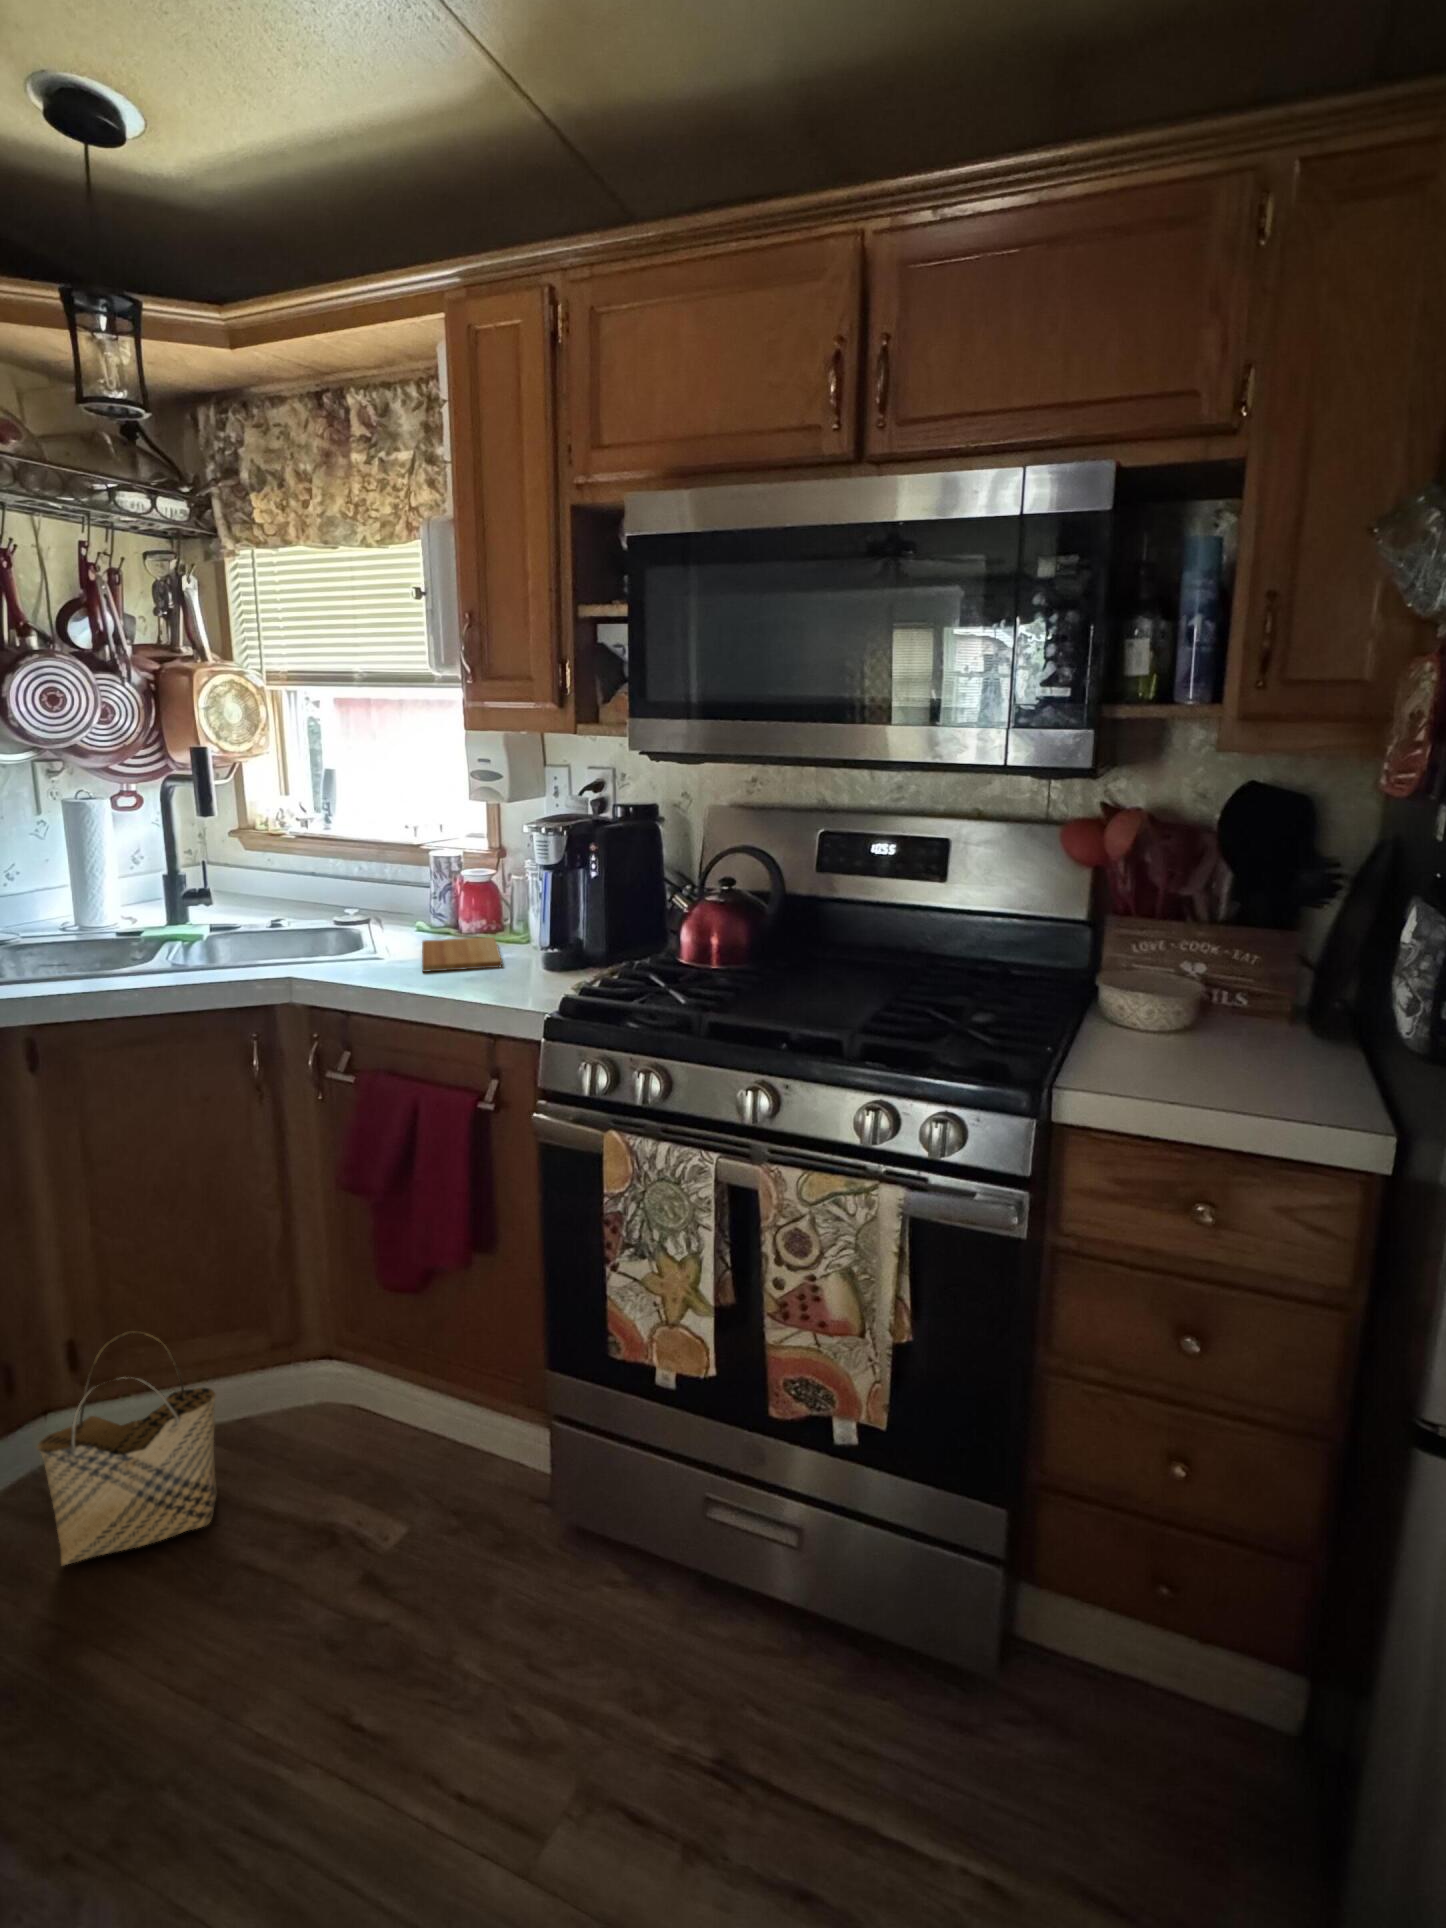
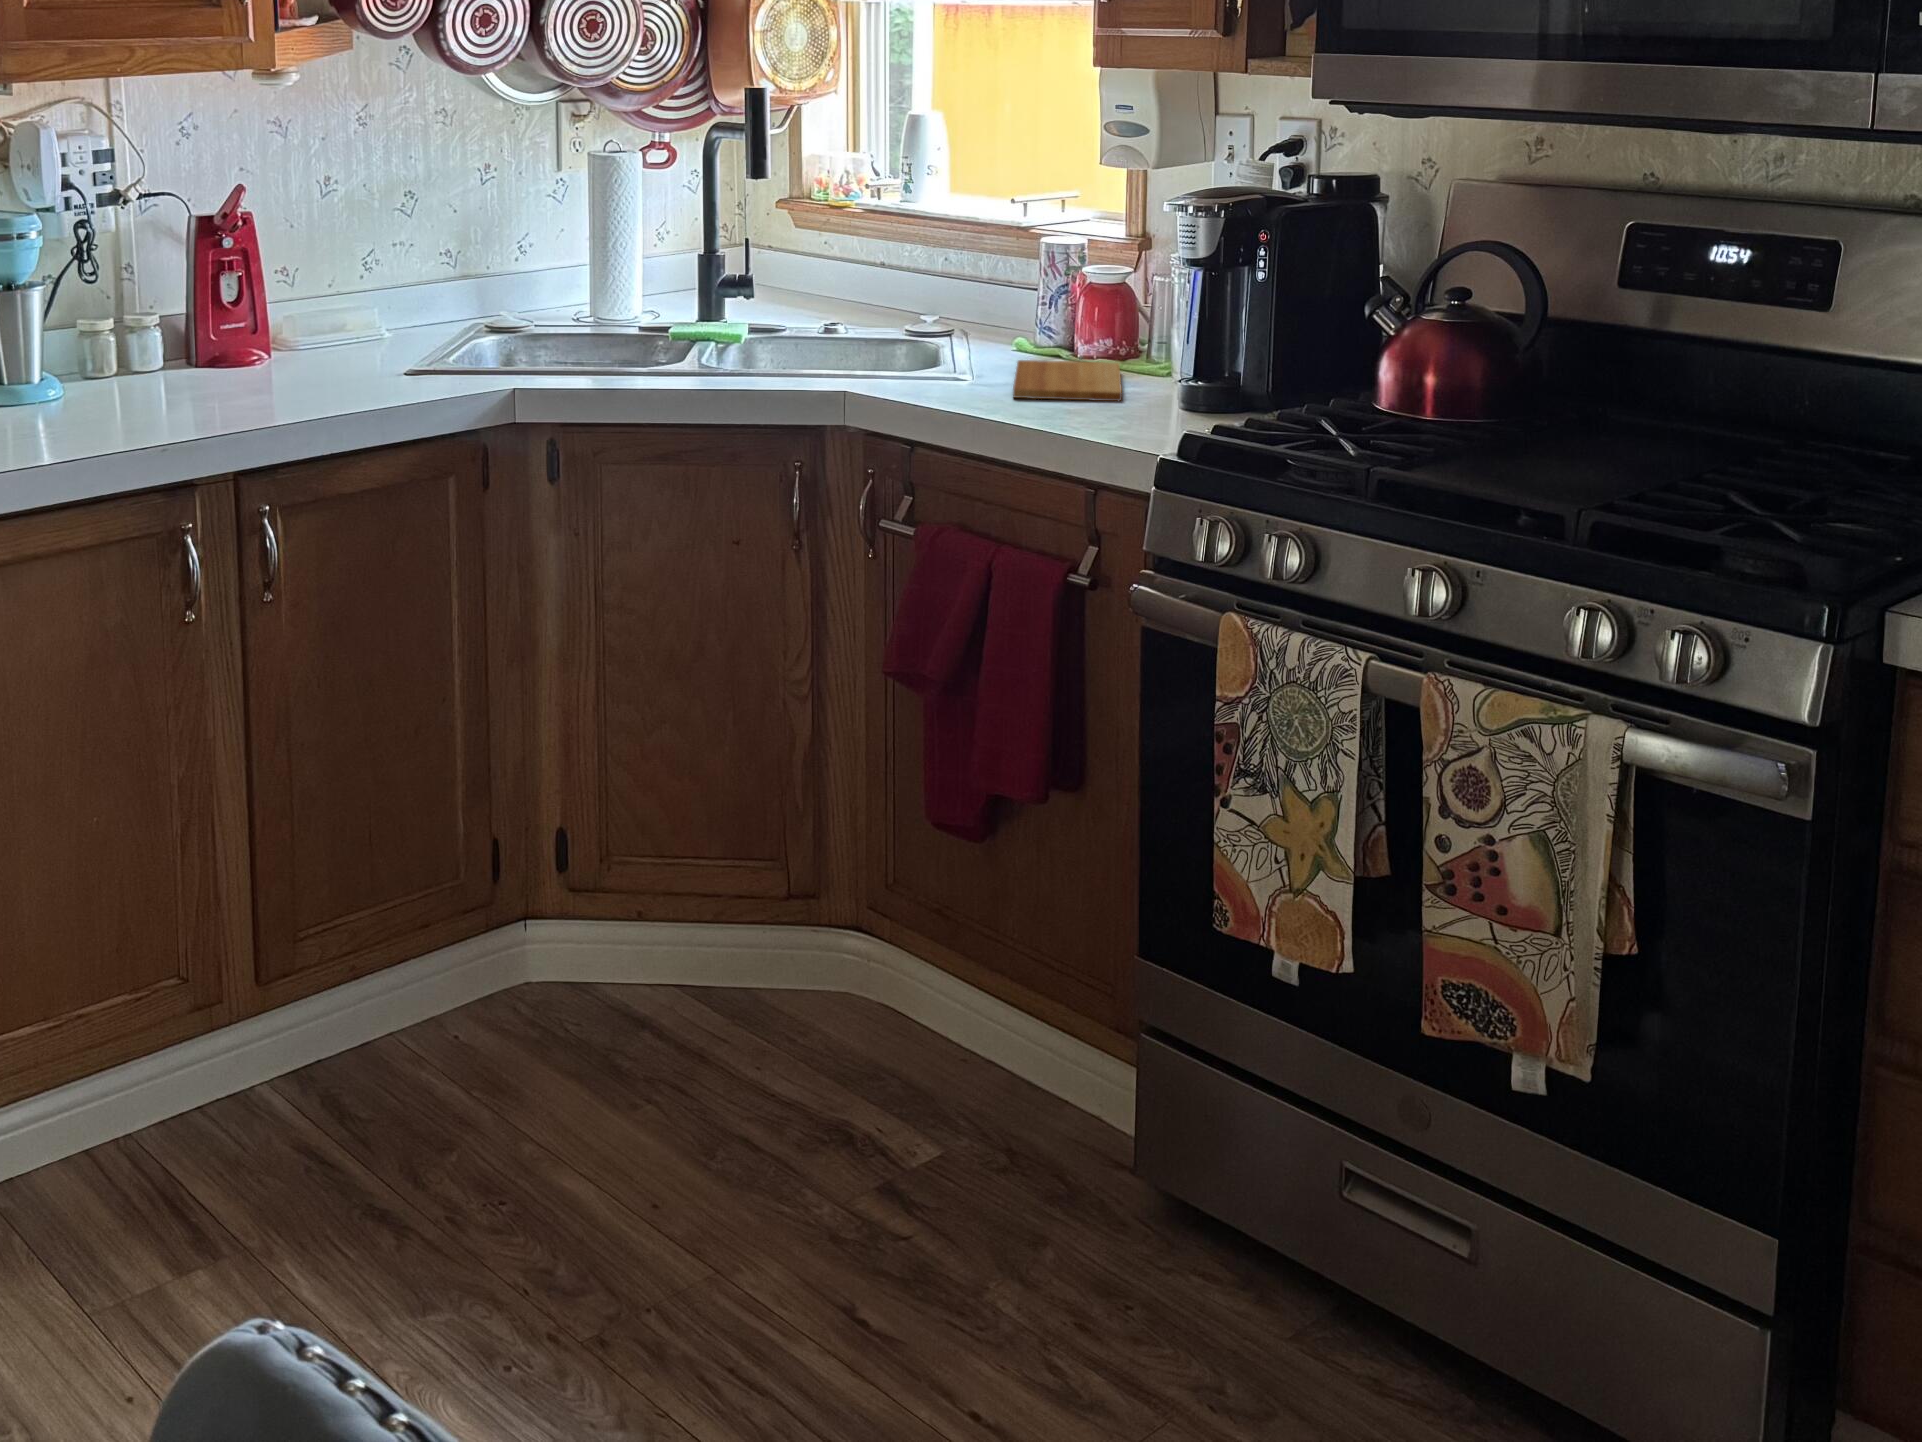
woven basket: present [37,1331,217,1566] -> none [536,811,722,1076]

